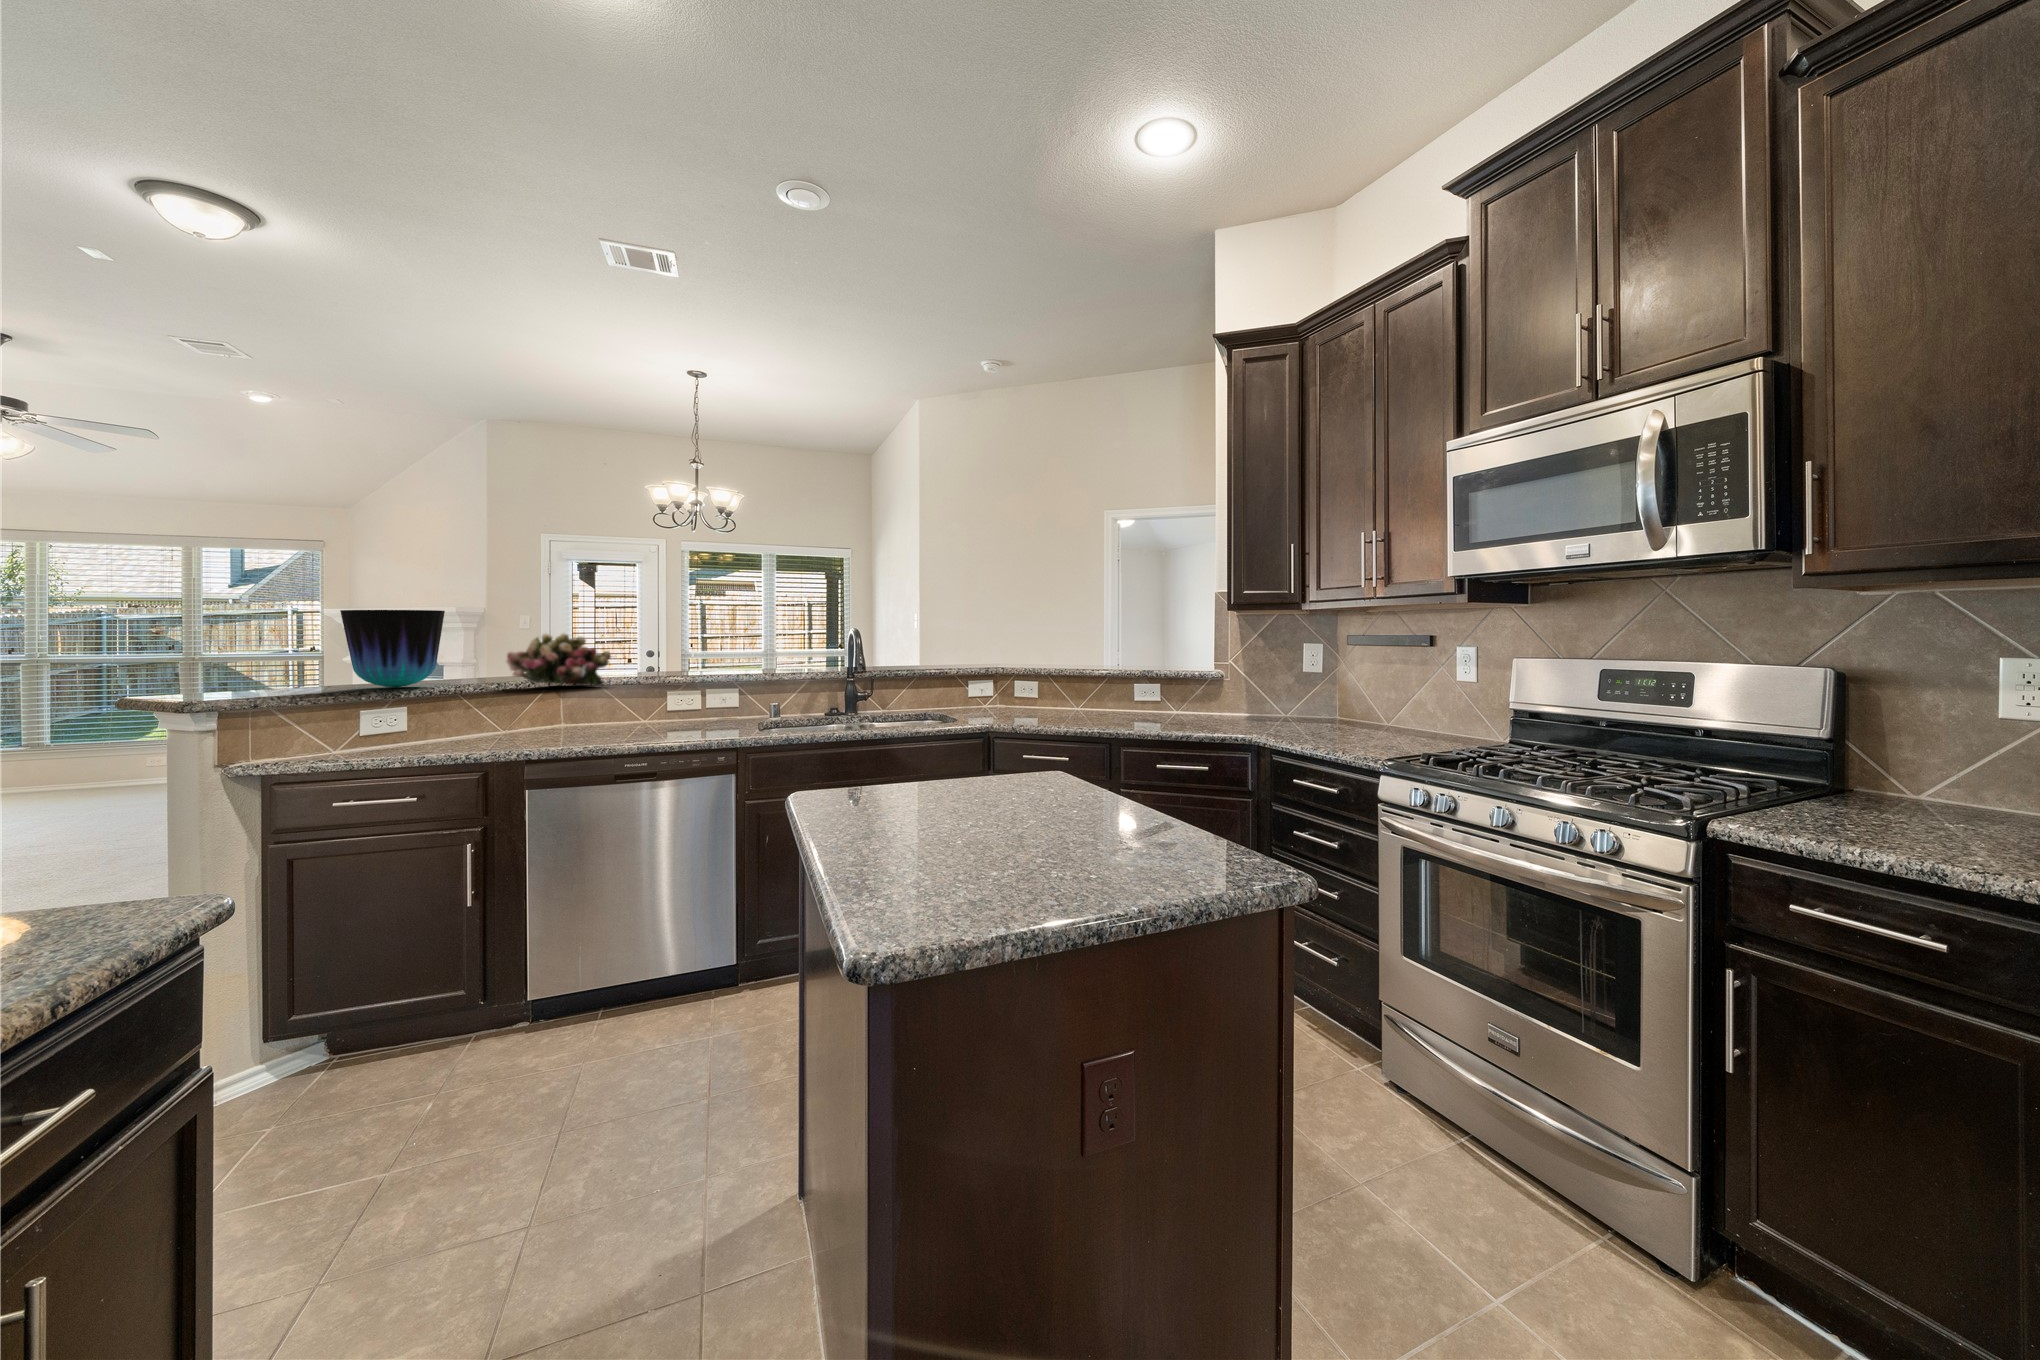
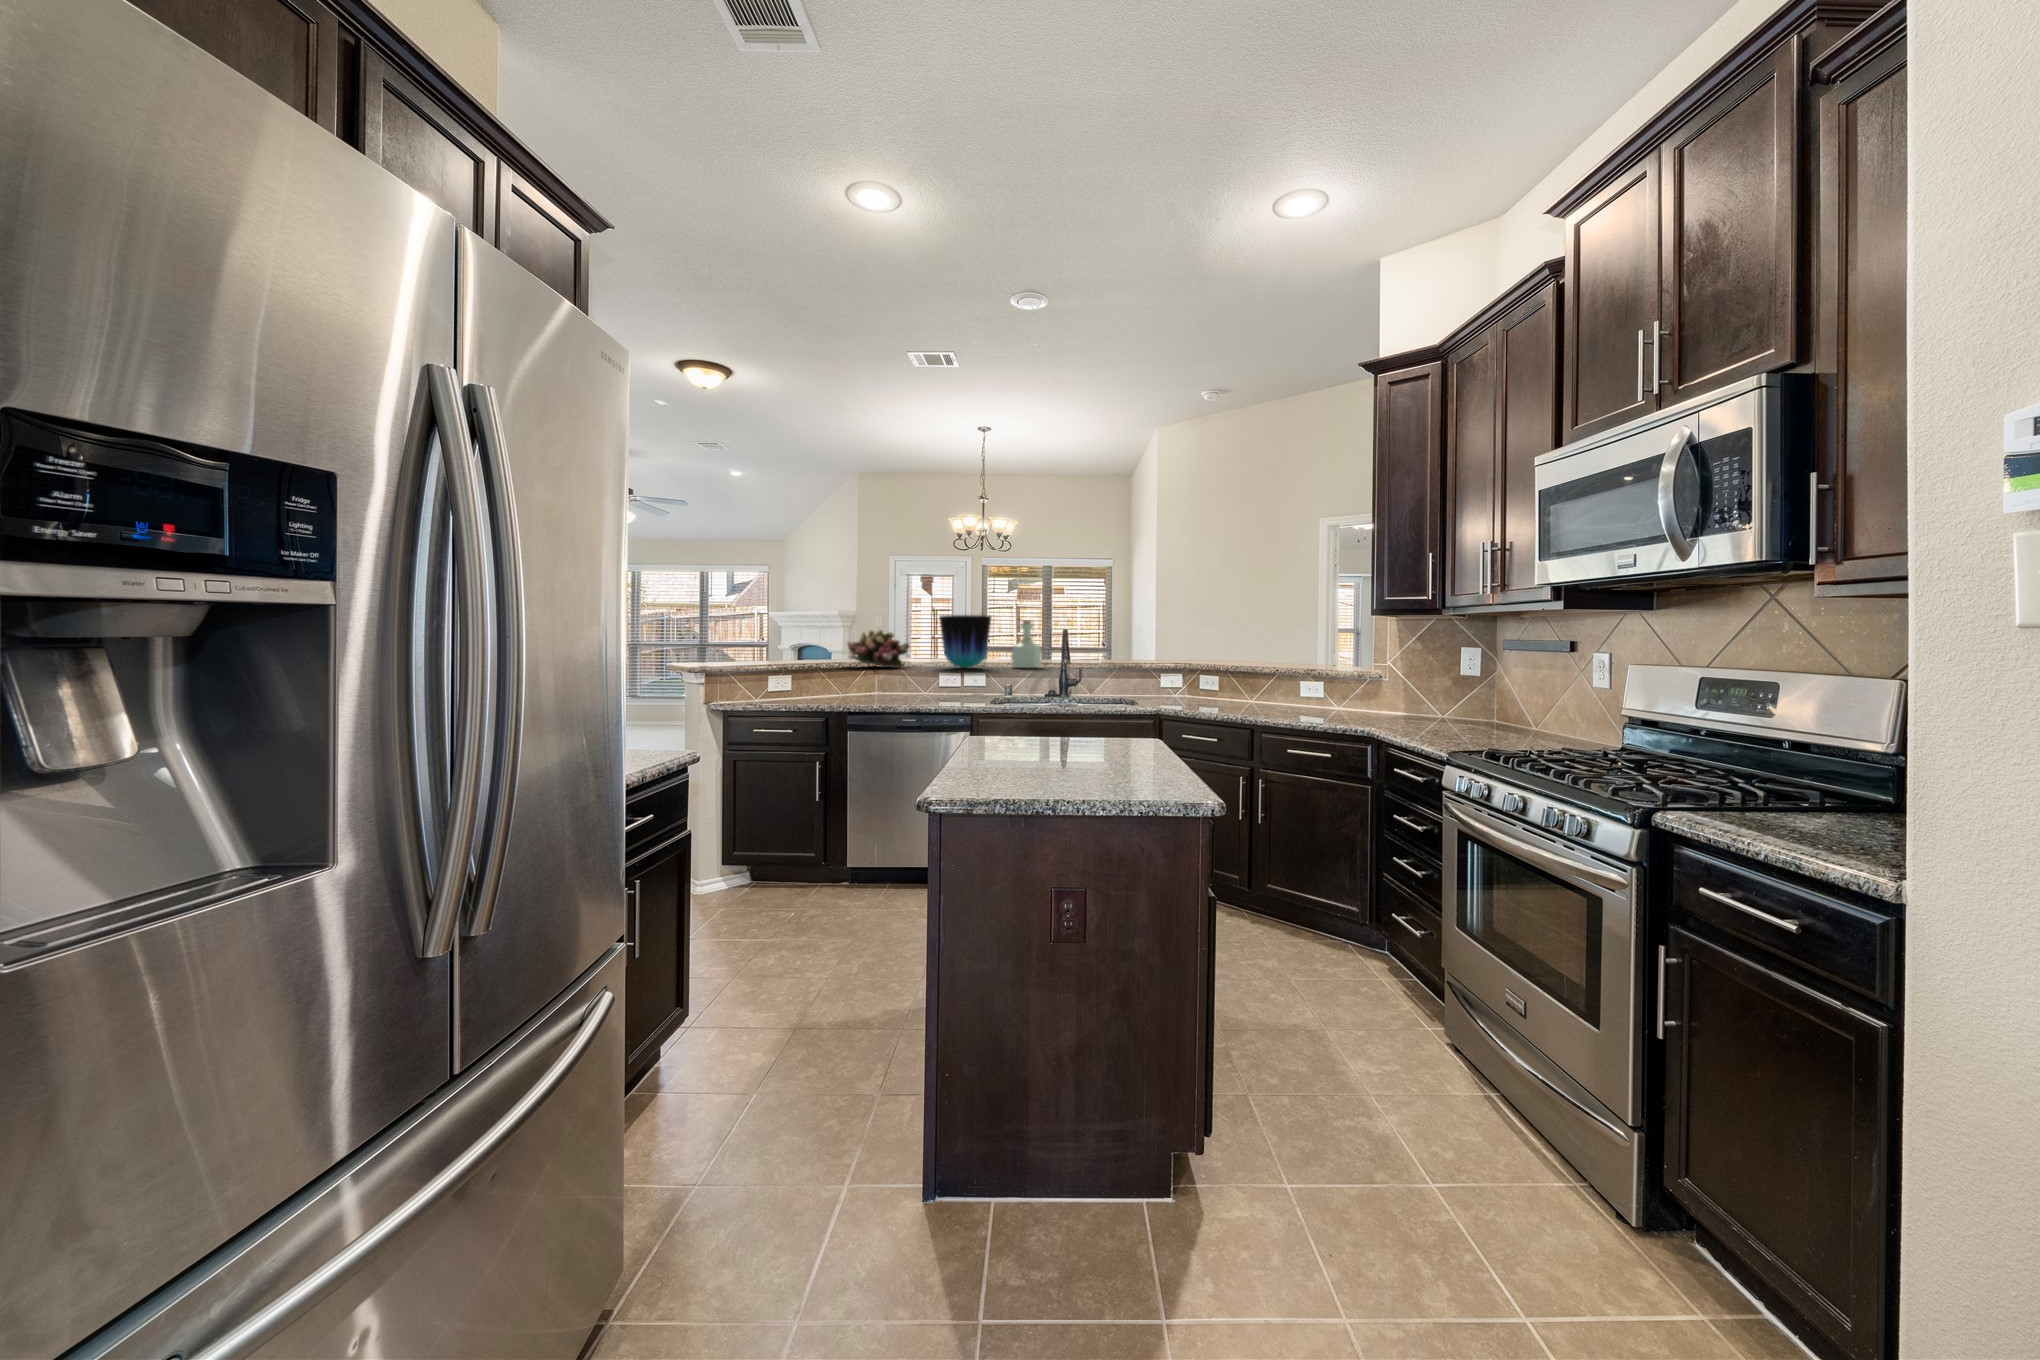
vase: present [340,610,445,688] -> present [939,615,991,668]
bottle: none [759,619,799,679] -> present [1011,620,1041,668]

